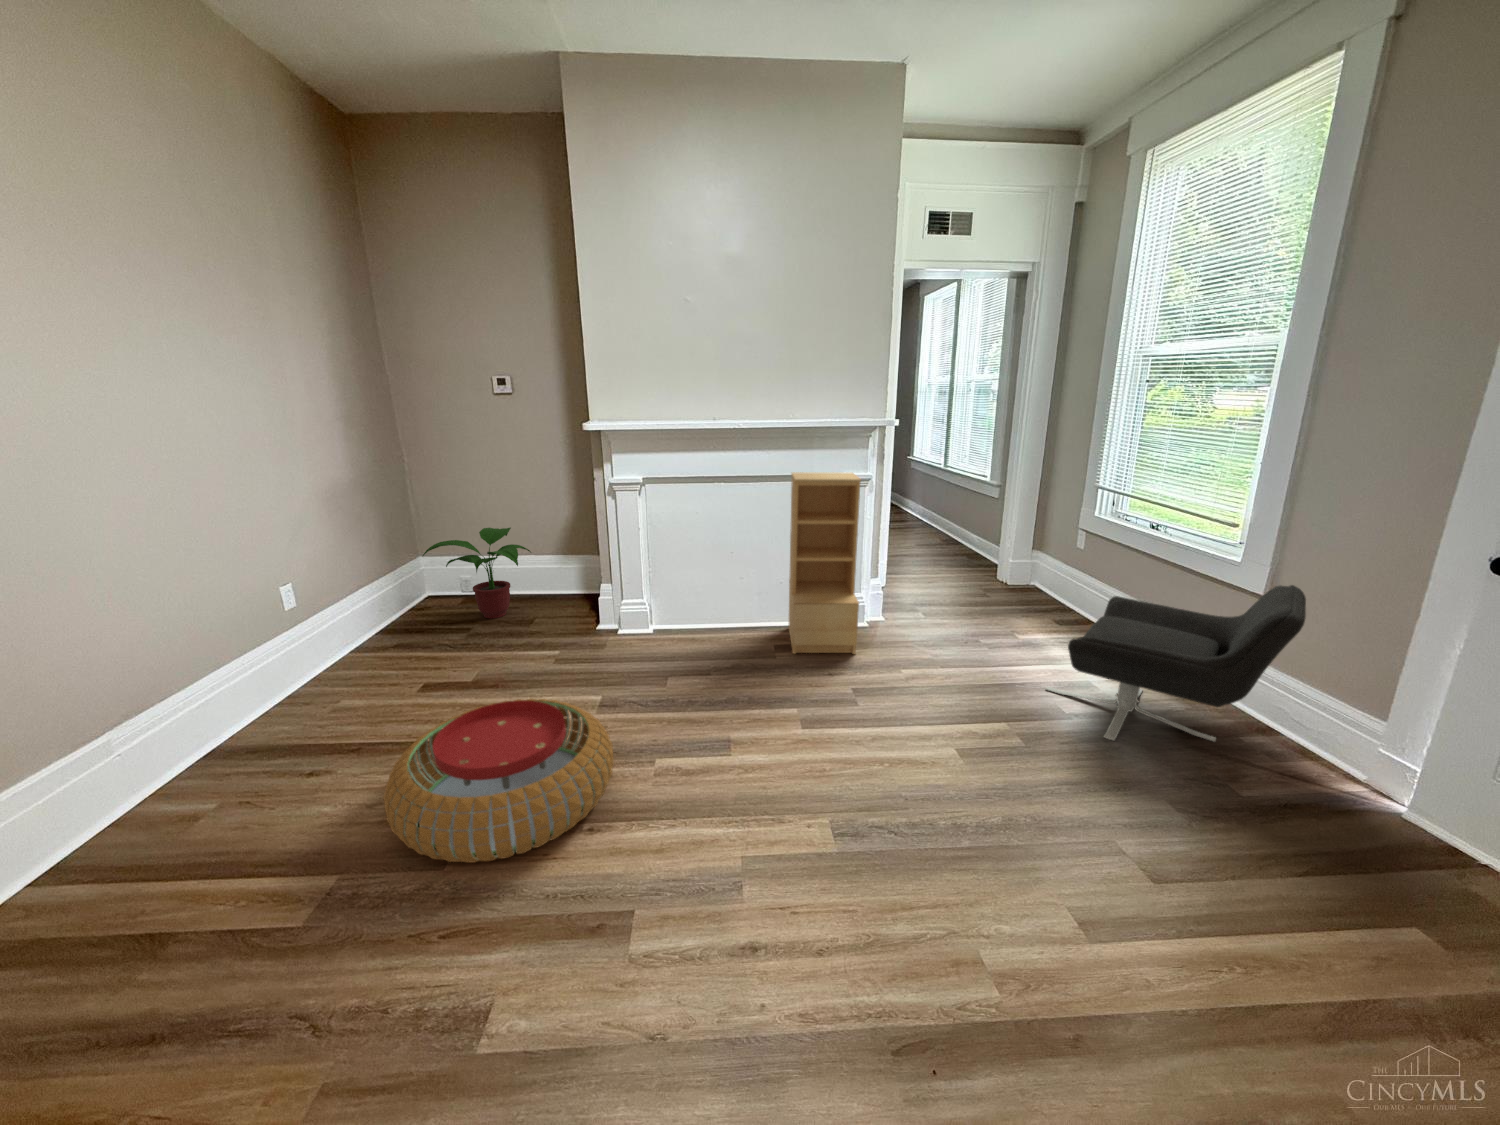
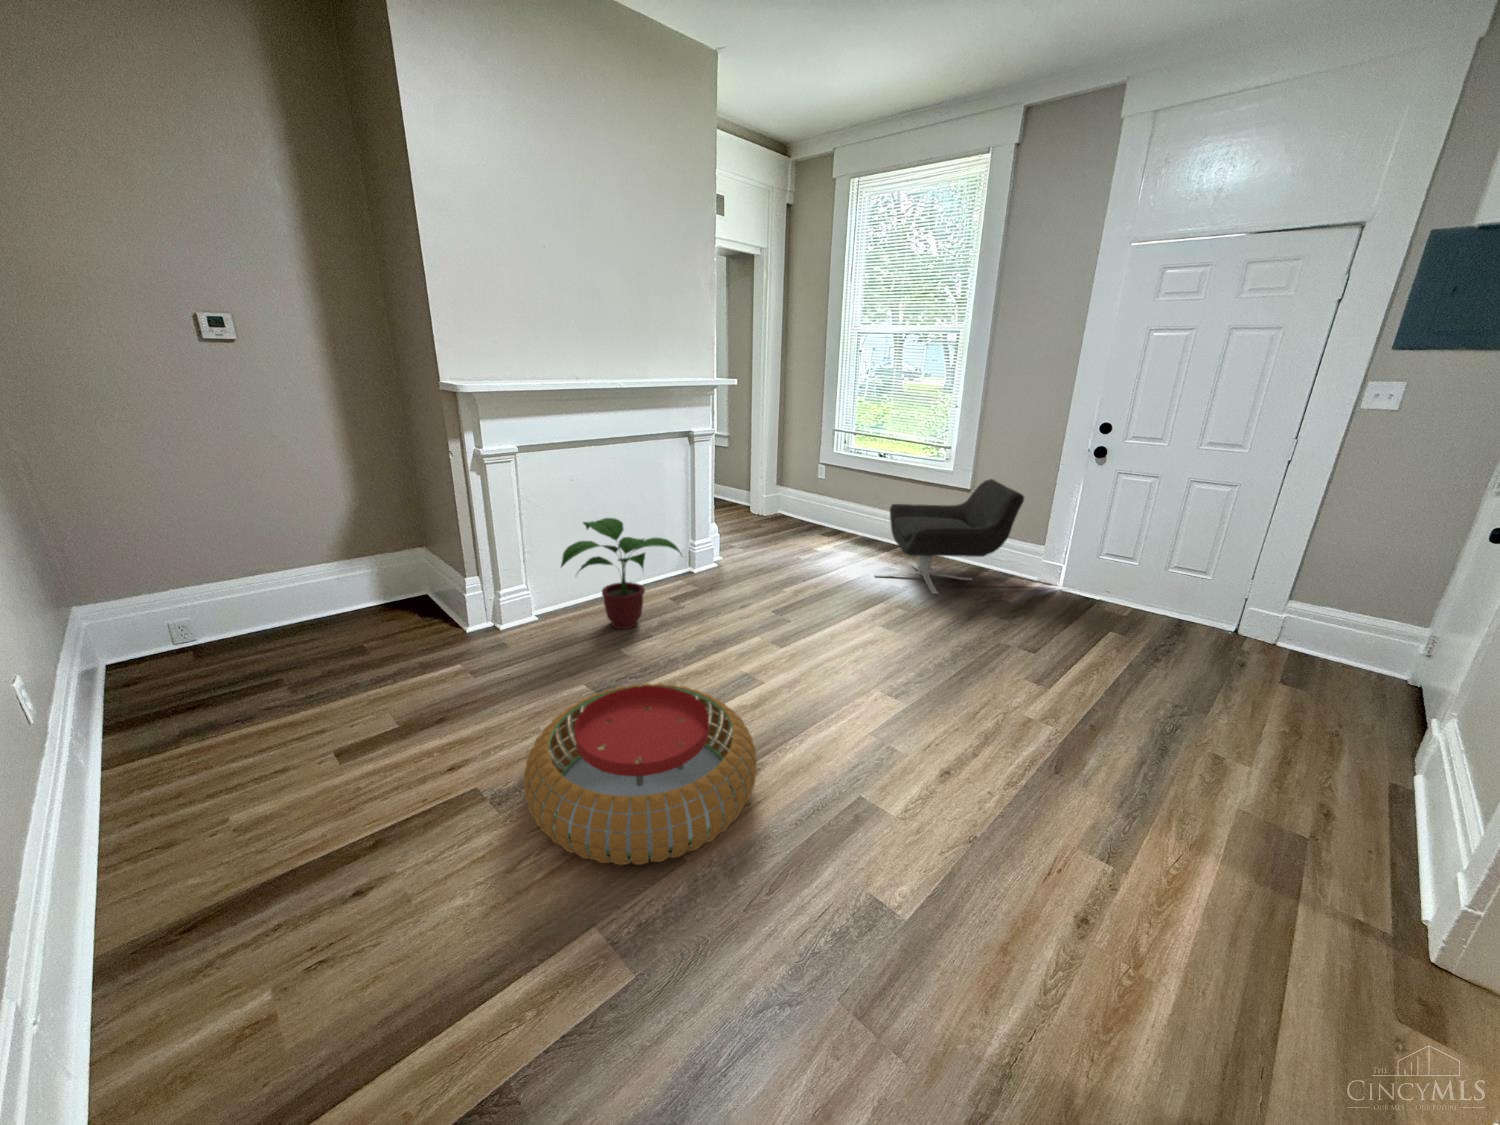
bookshelf: present [789,472,861,654] -> none [657,428,744,600]
potted plant: present [423,528,531,618] -> present [561,518,682,629]

